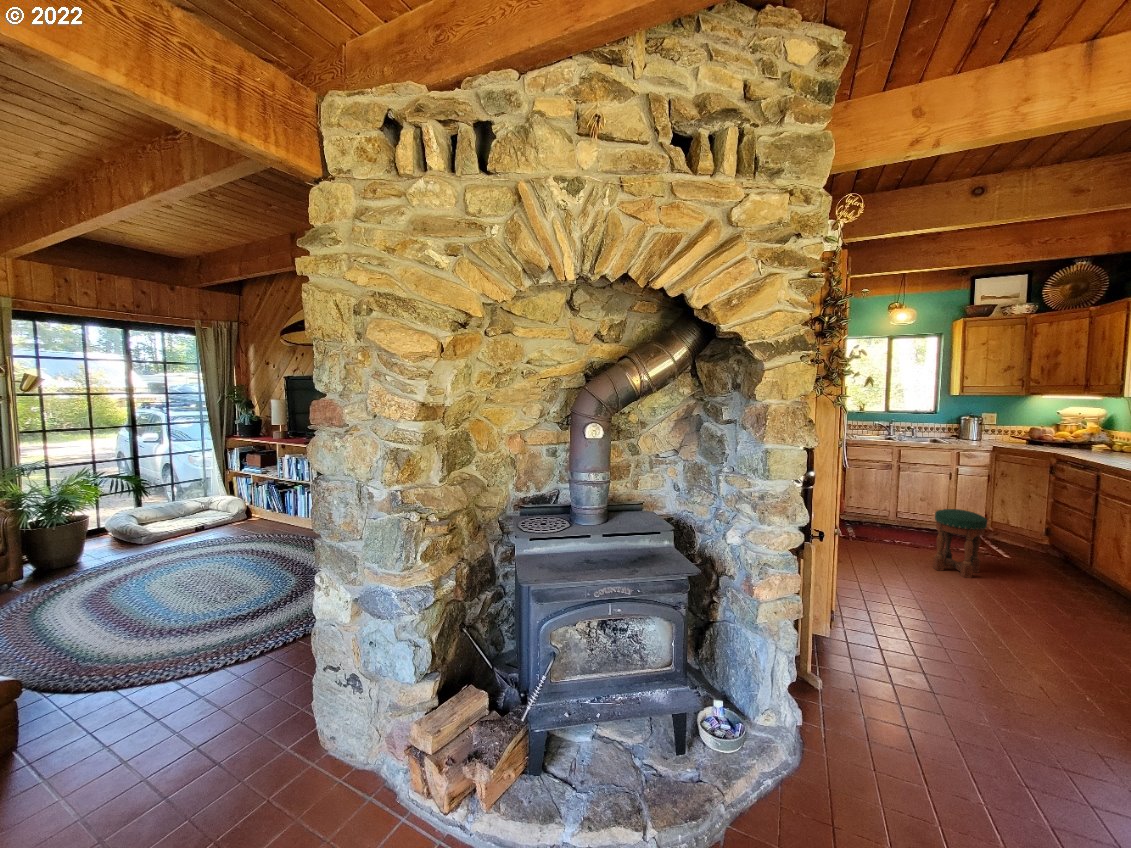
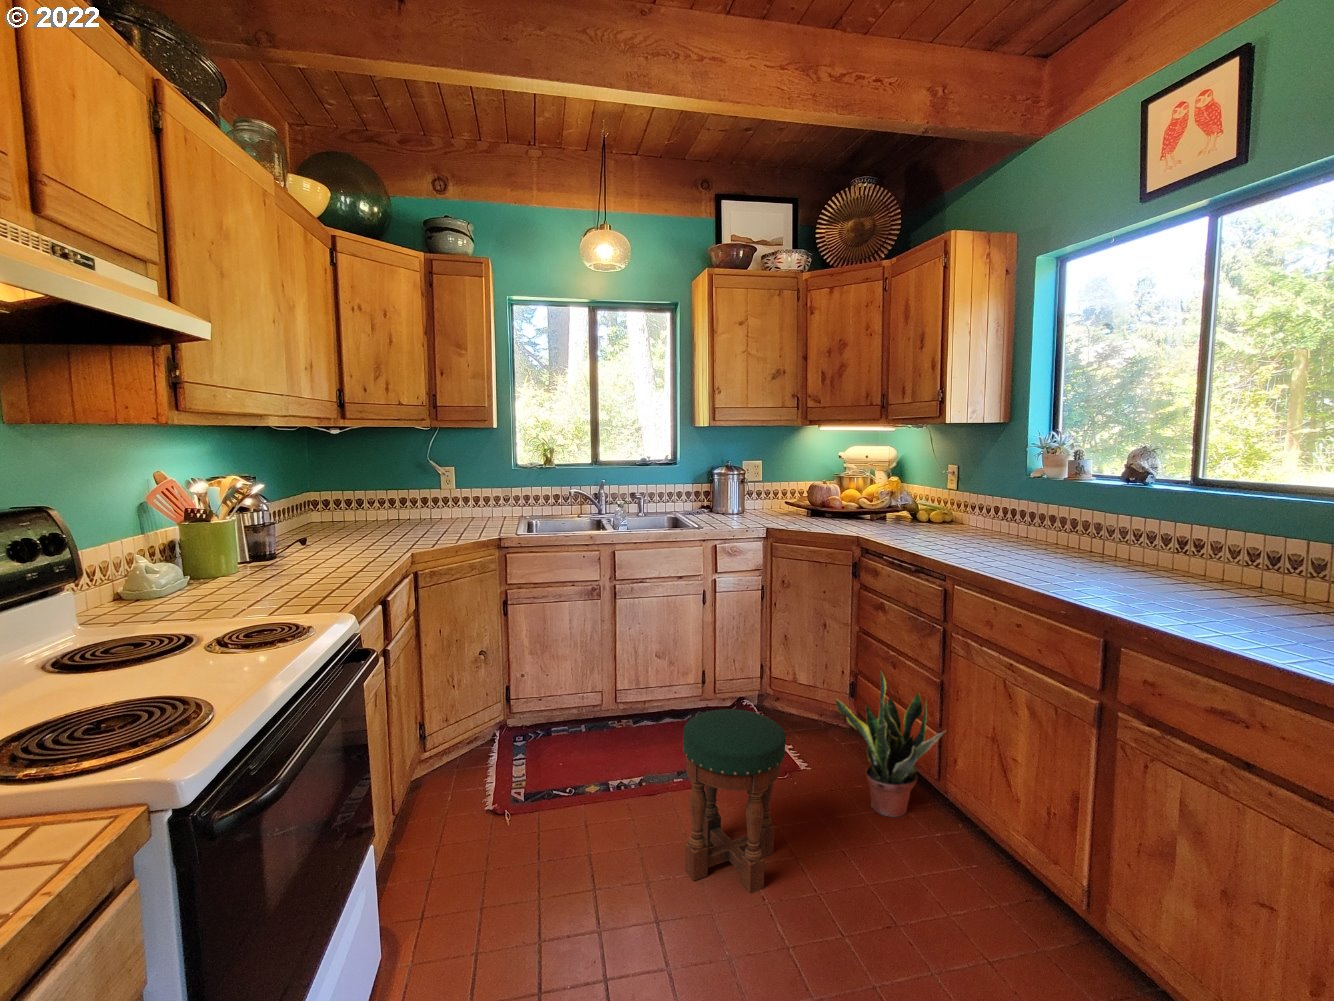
potted plant: none [1023,511,1091,579] -> present [835,671,946,817]

